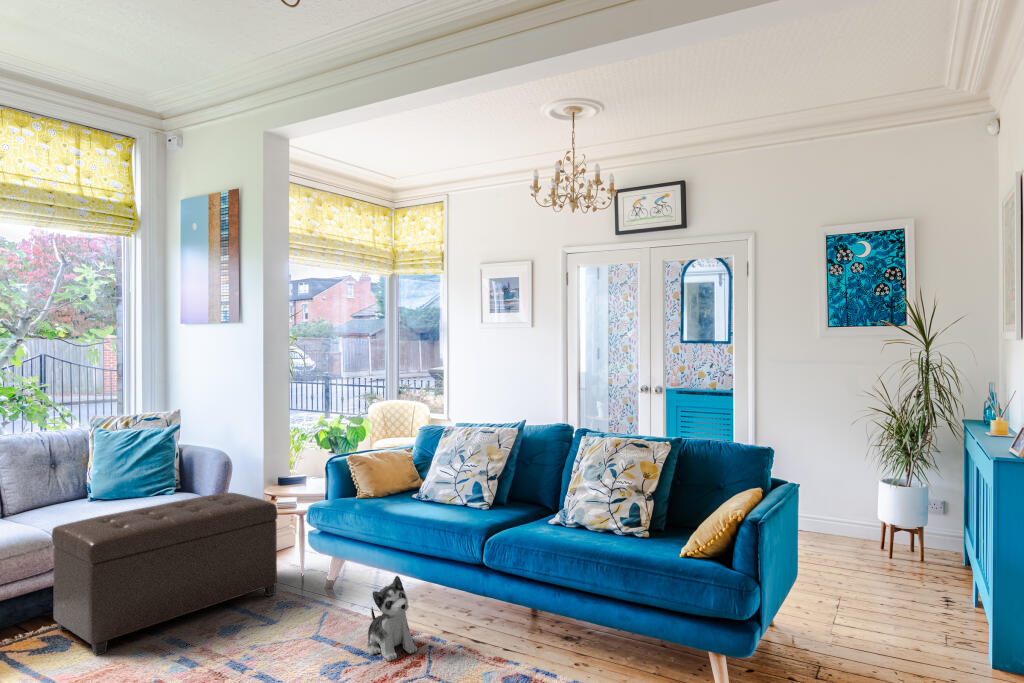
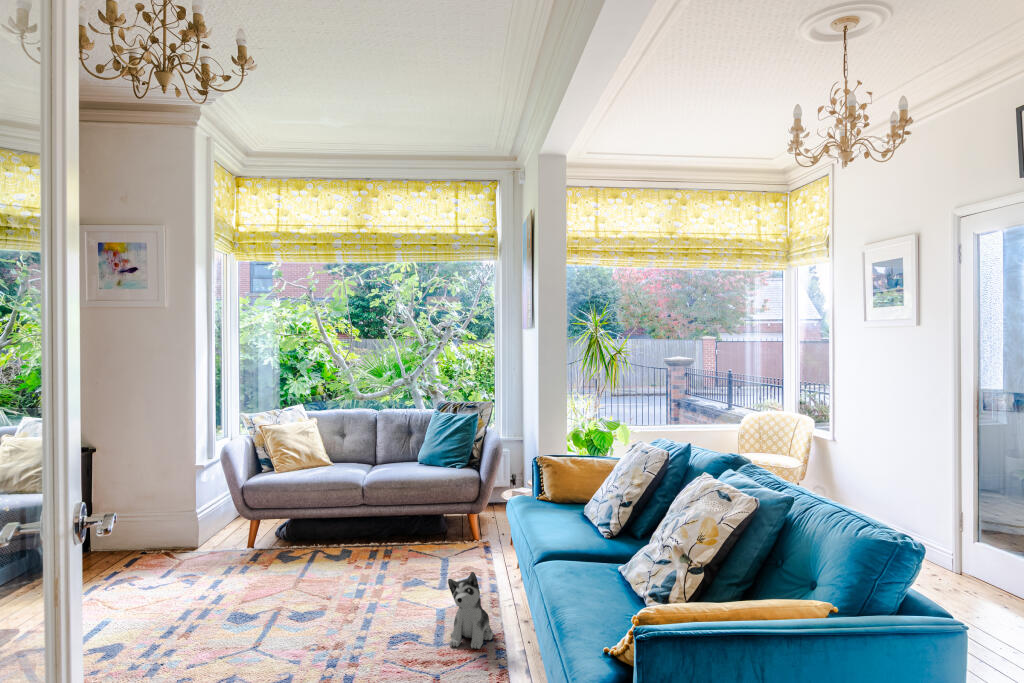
ottoman: present [52,493,277,656] -> none [342,474,491,569]

